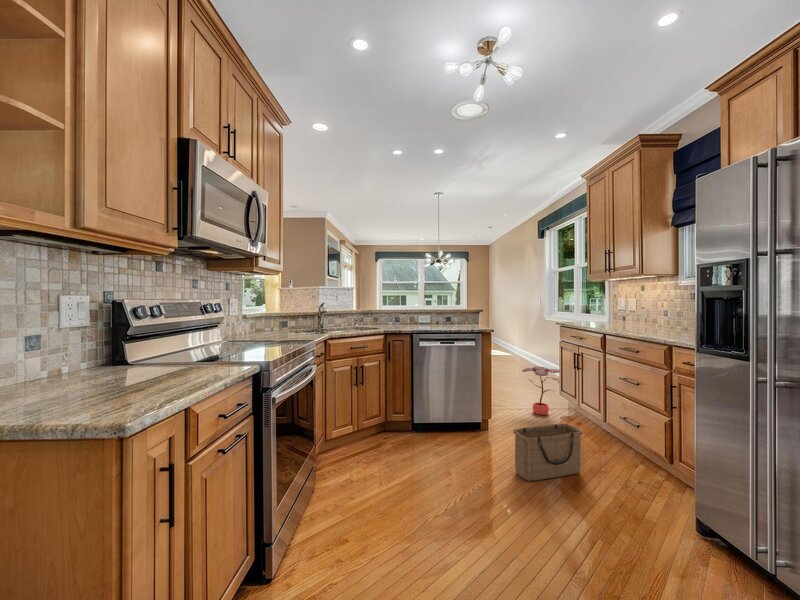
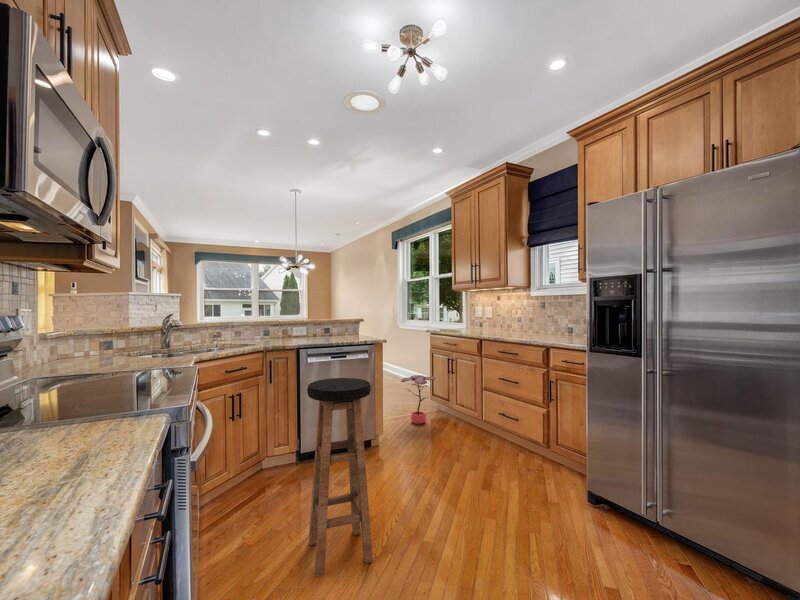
bar stool: none [387,359,439,513] -> present [307,378,373,576]
basket: present [513,424,583,481] -> none [426,429,485,495]

